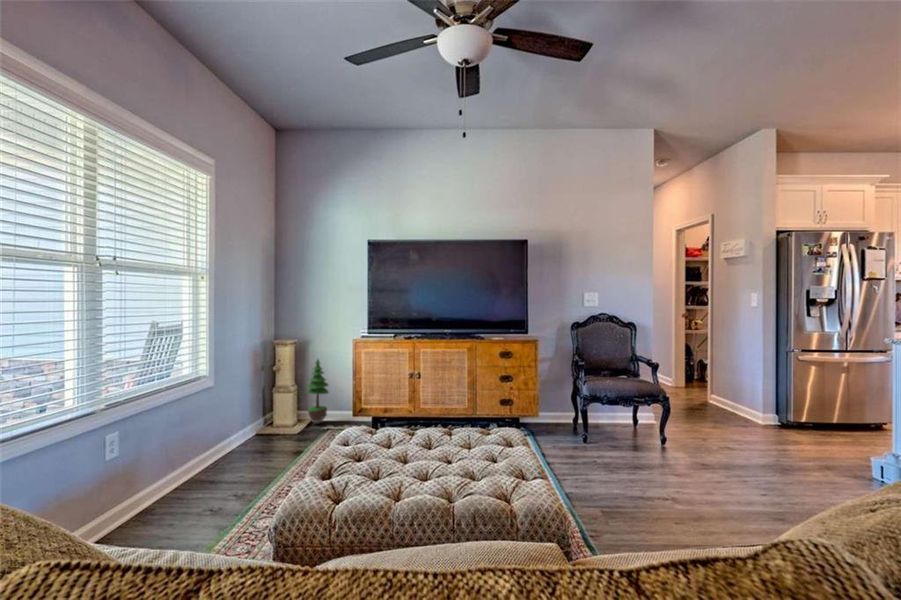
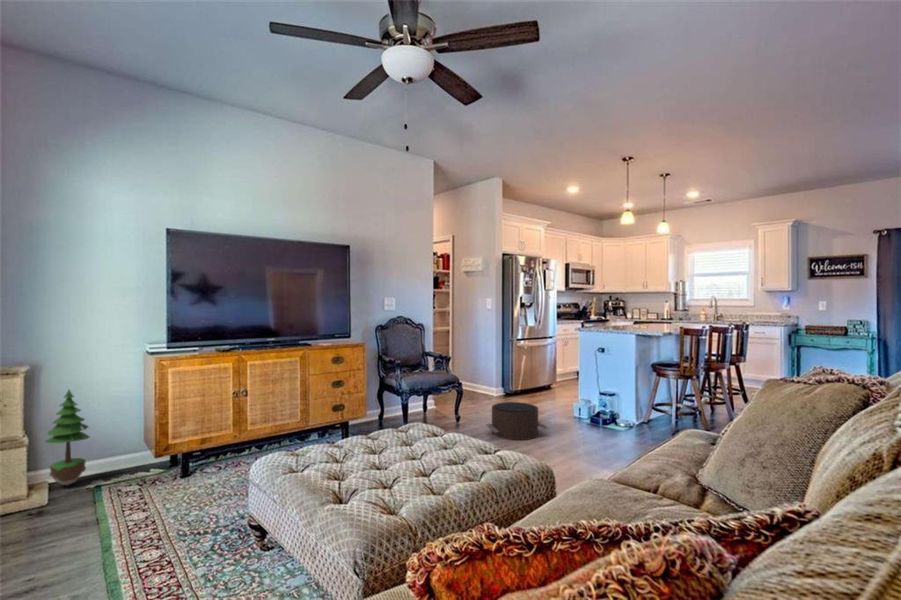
pouf: none [684,432,784,493] -> present [486,402,548,440]

